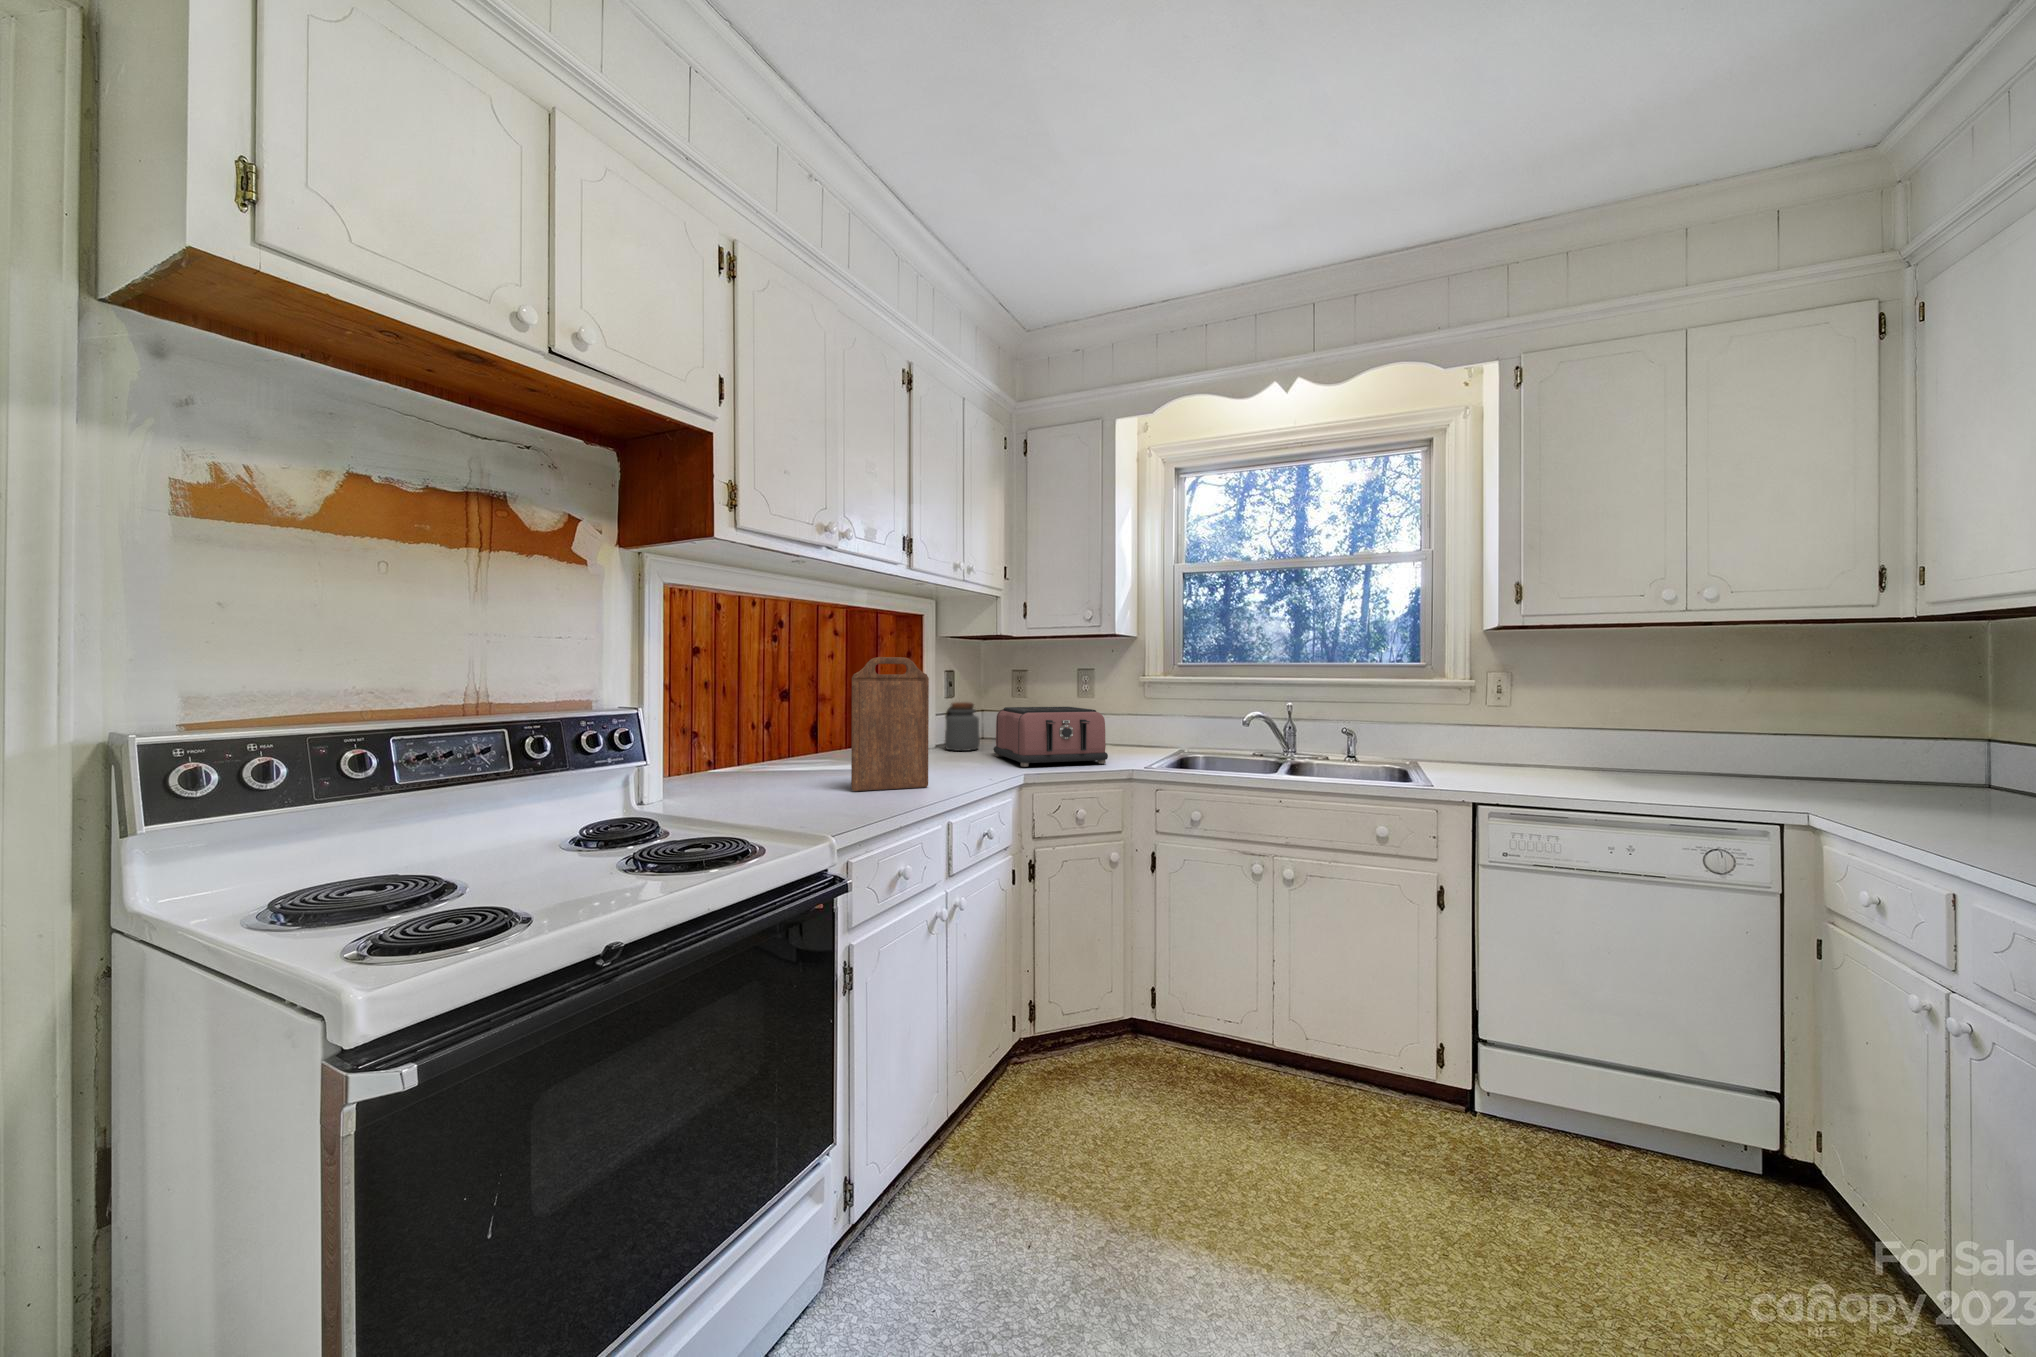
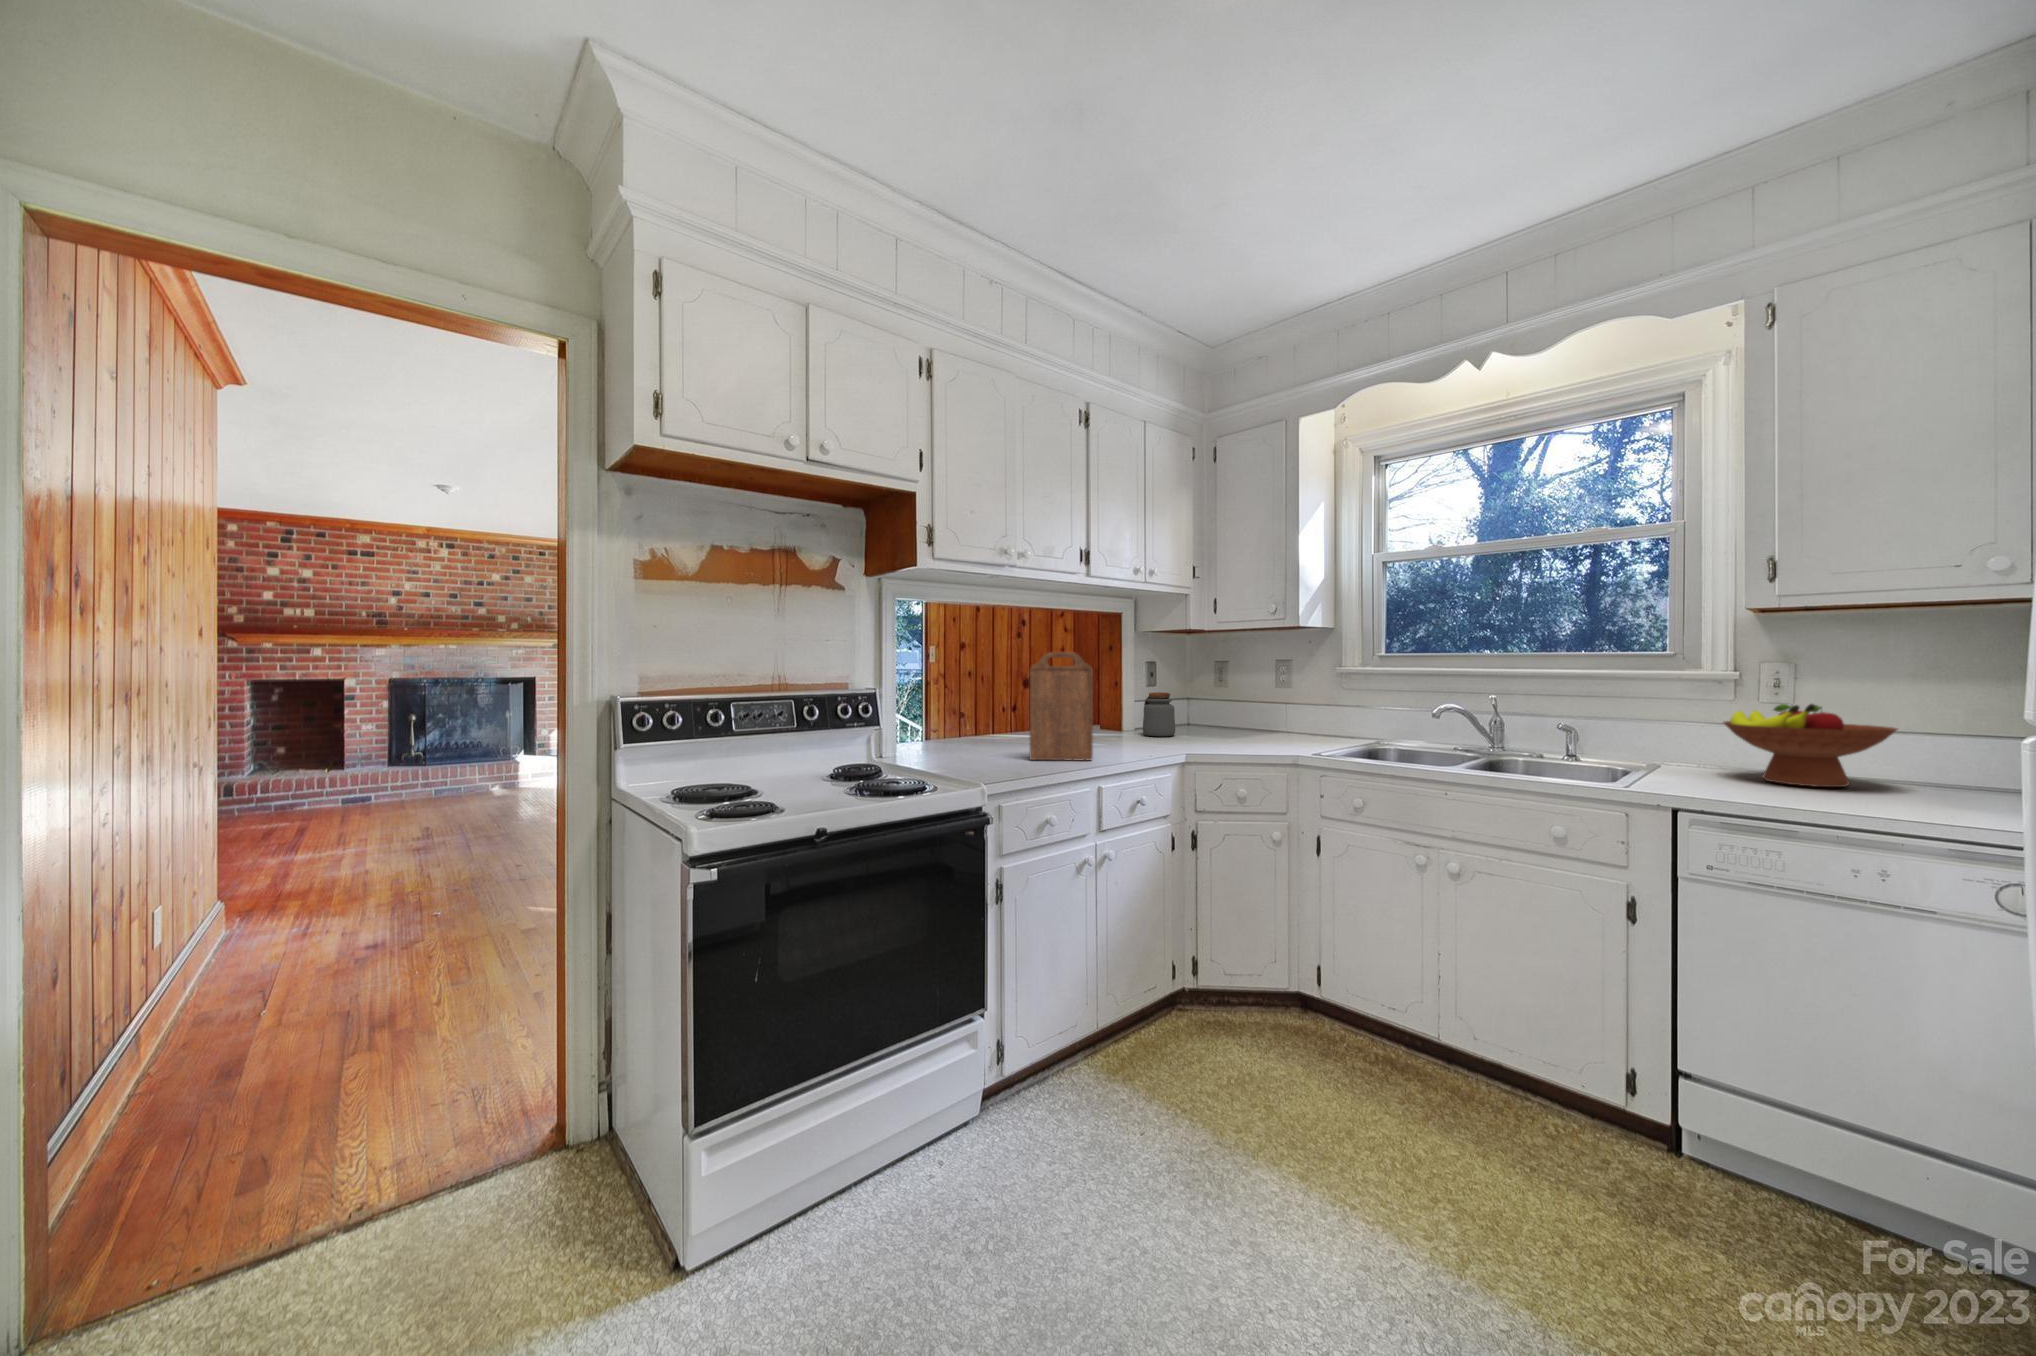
toaster: present [994,707,1108,767] -> none [1181,697,1281,751]
fruit bowl: none [1473,708,1598,777] -> present [1724,704,1897,787]

